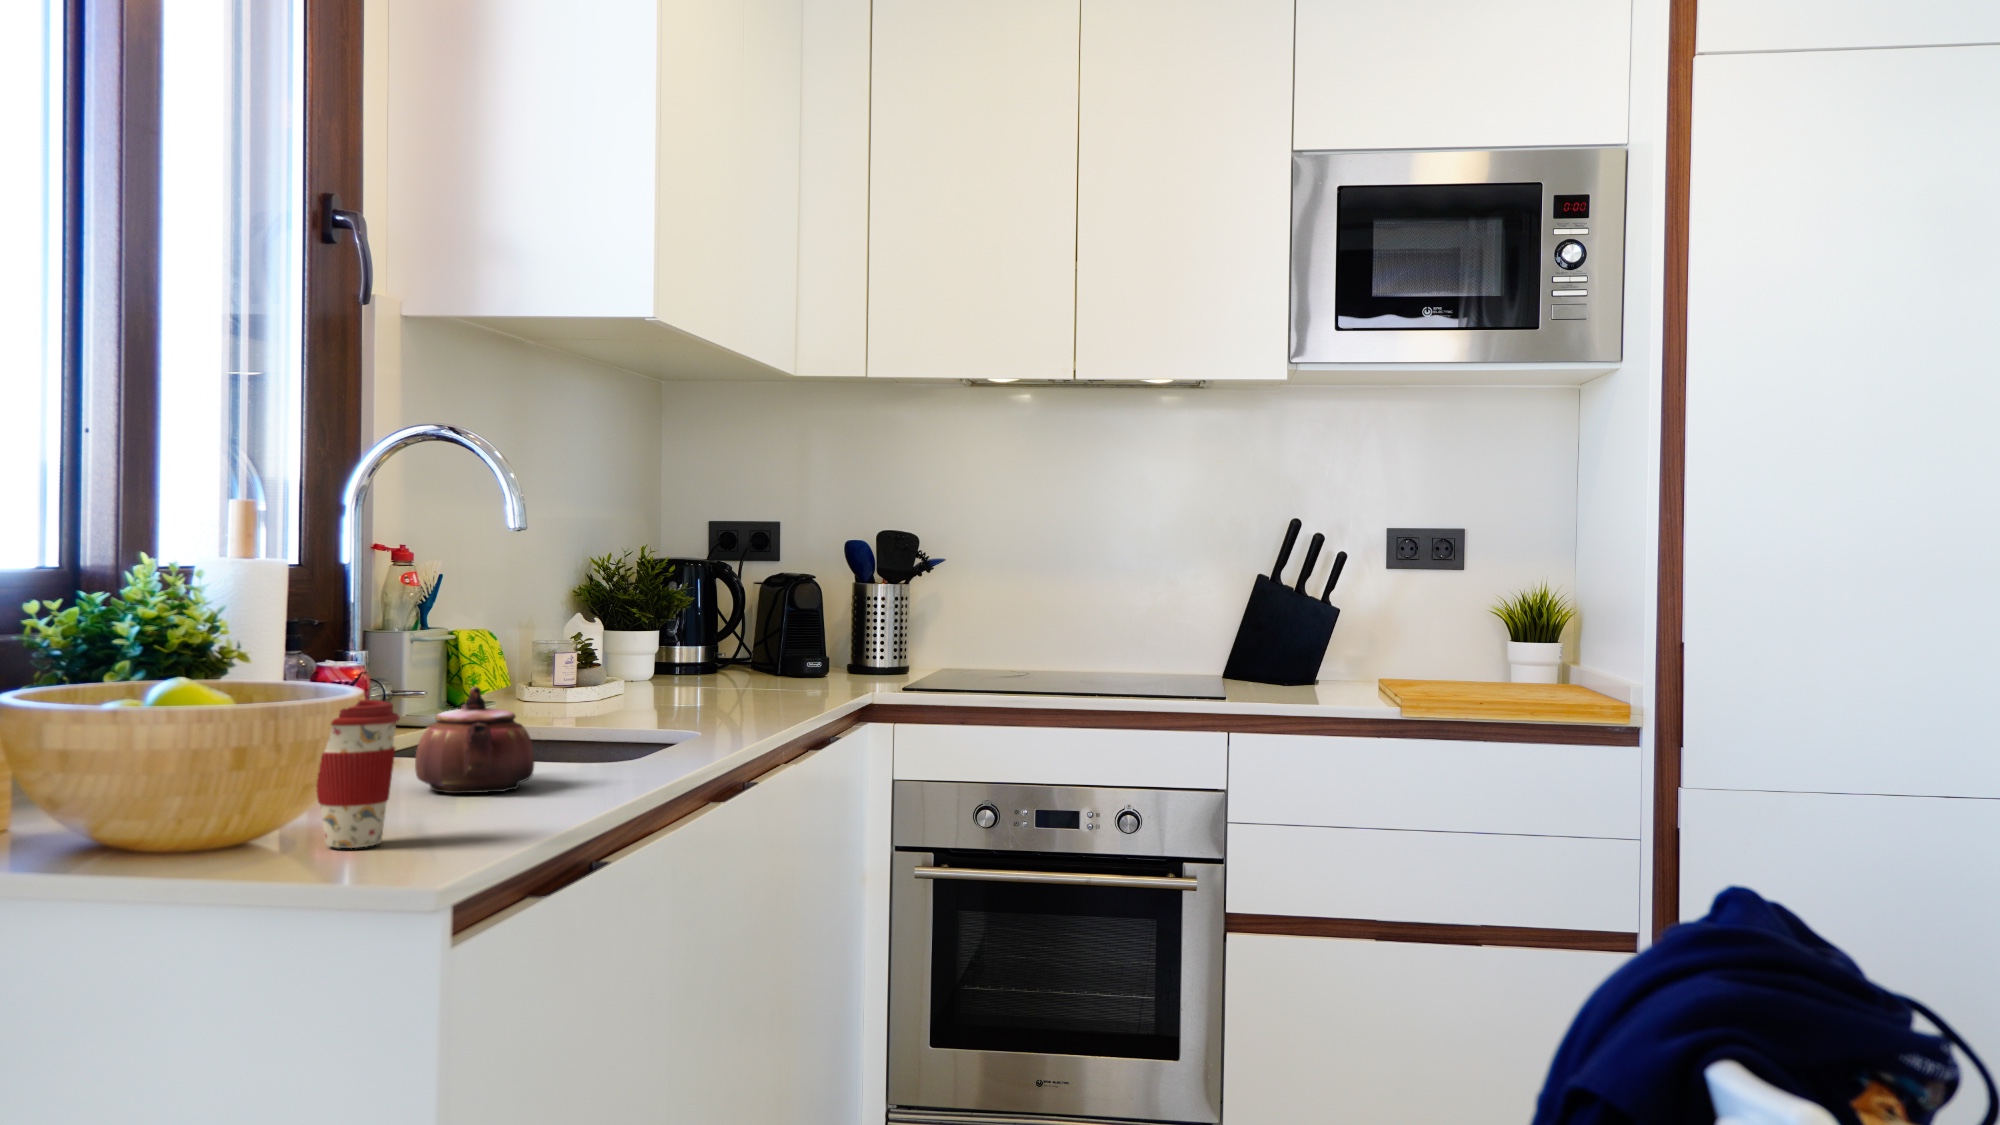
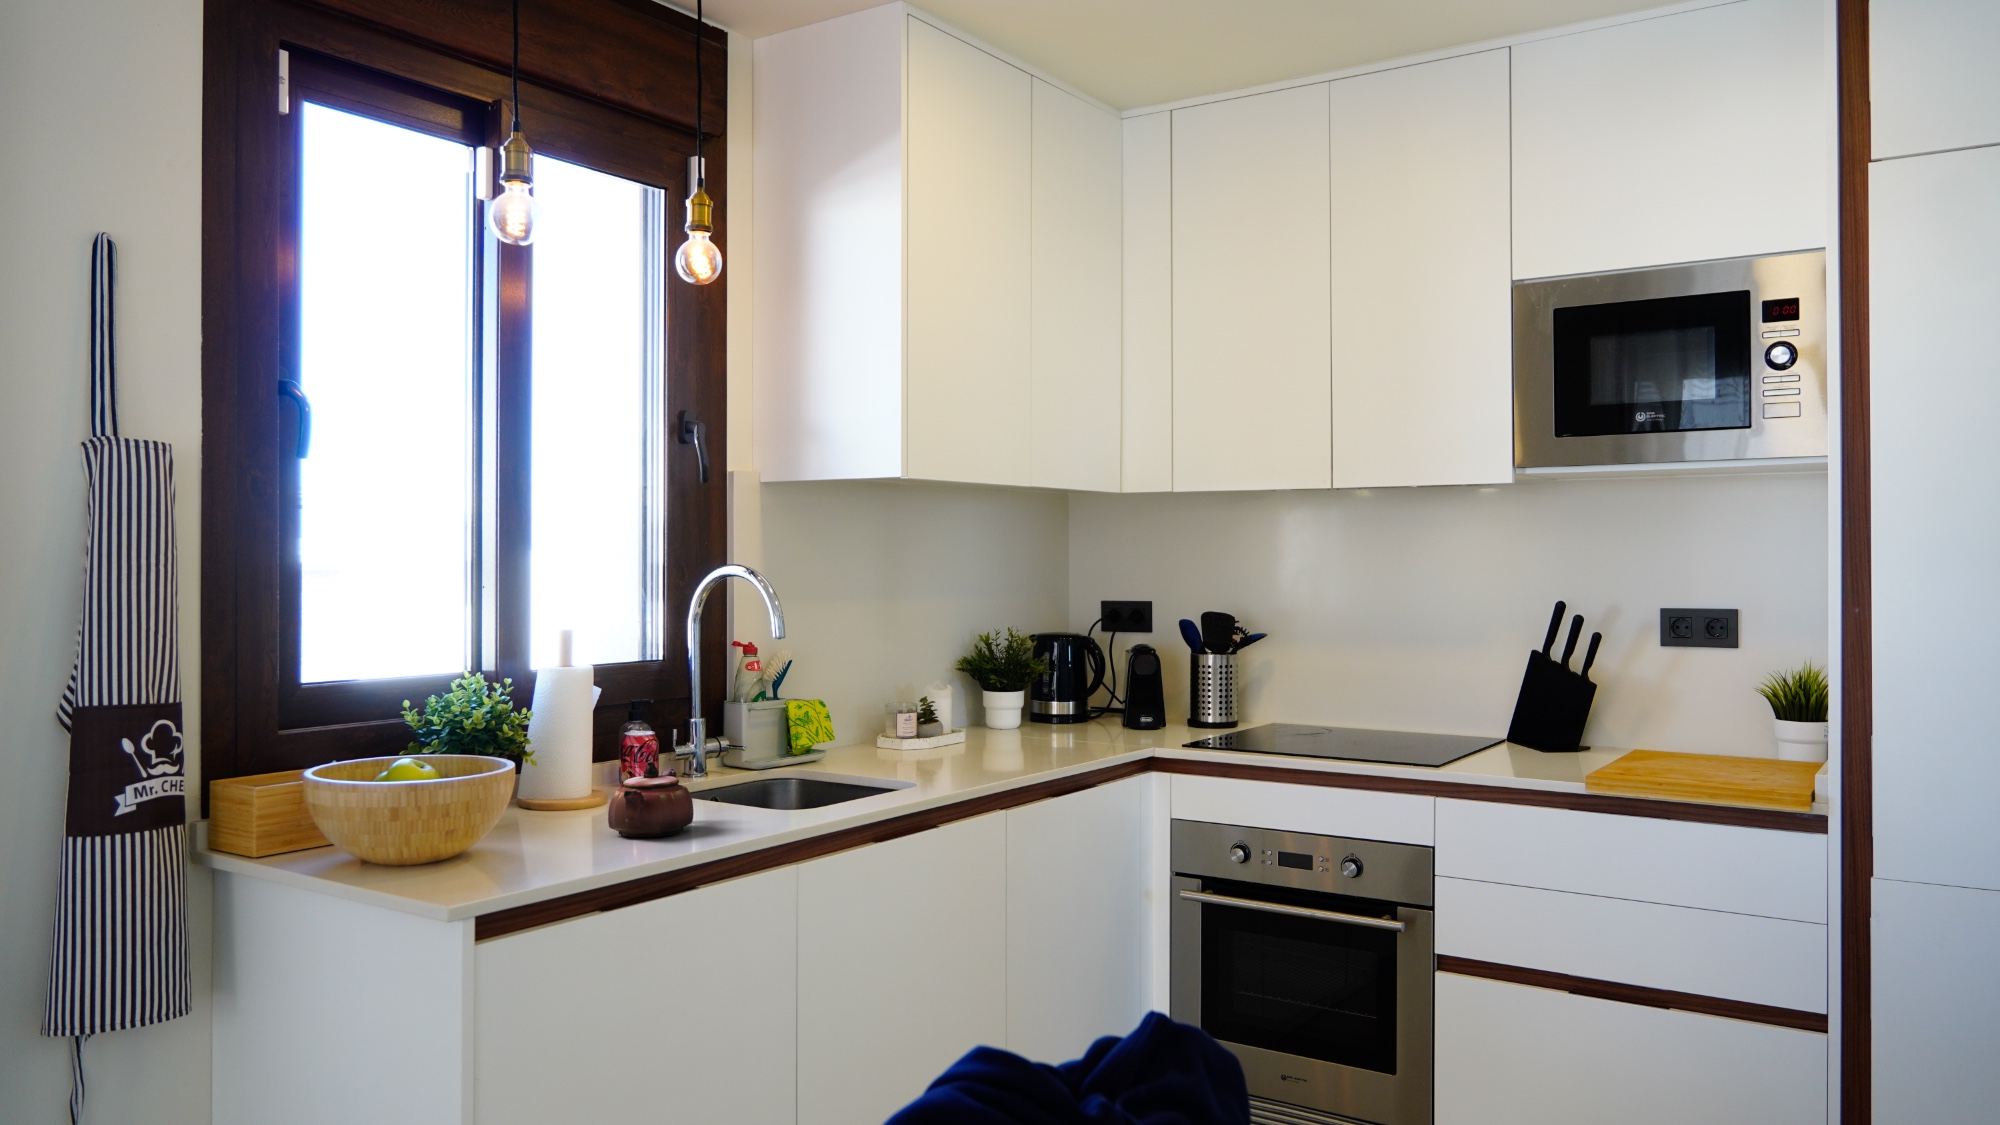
coffee cup: present [316,700,400,848] -> none [427,780,491,883]

